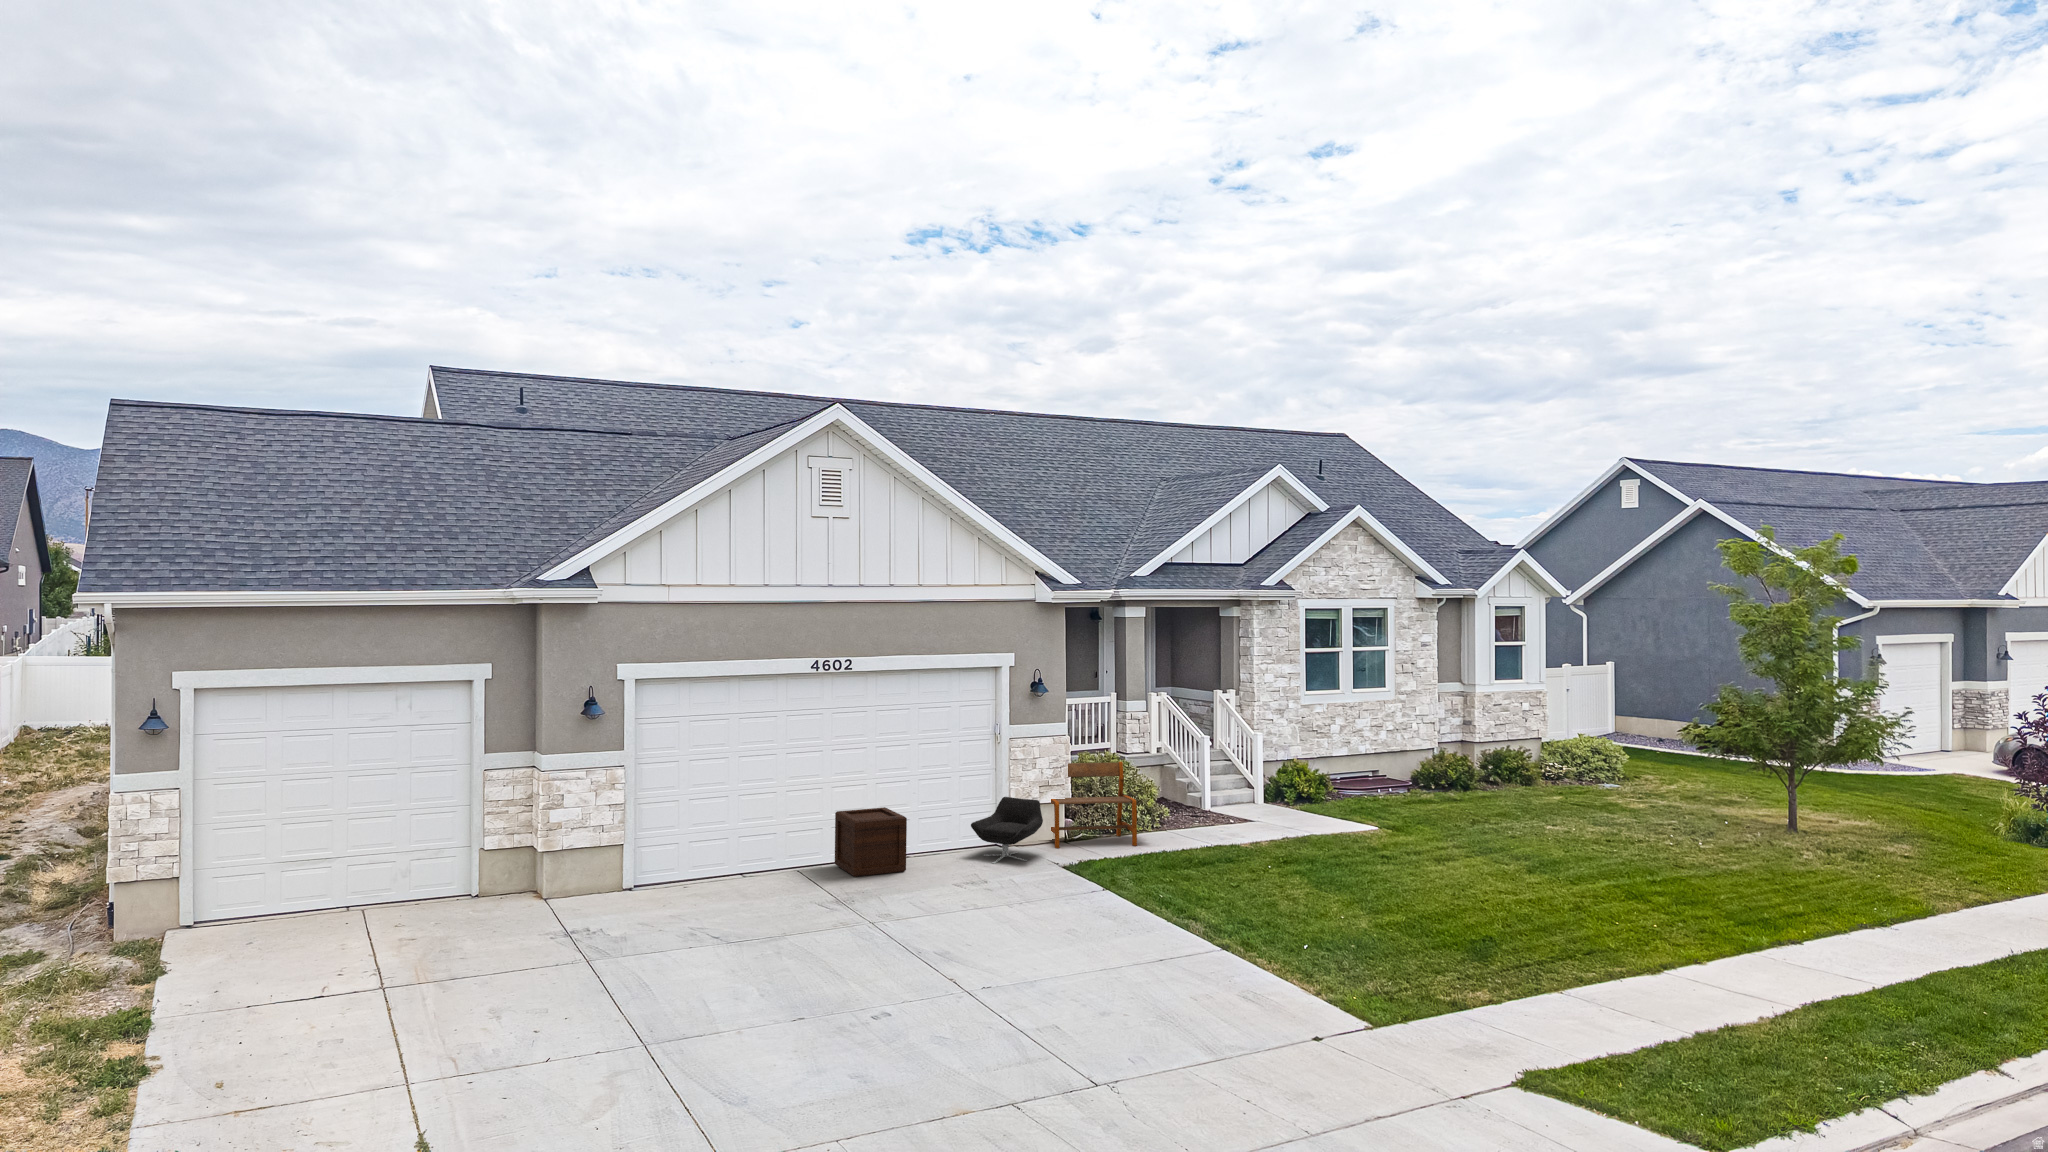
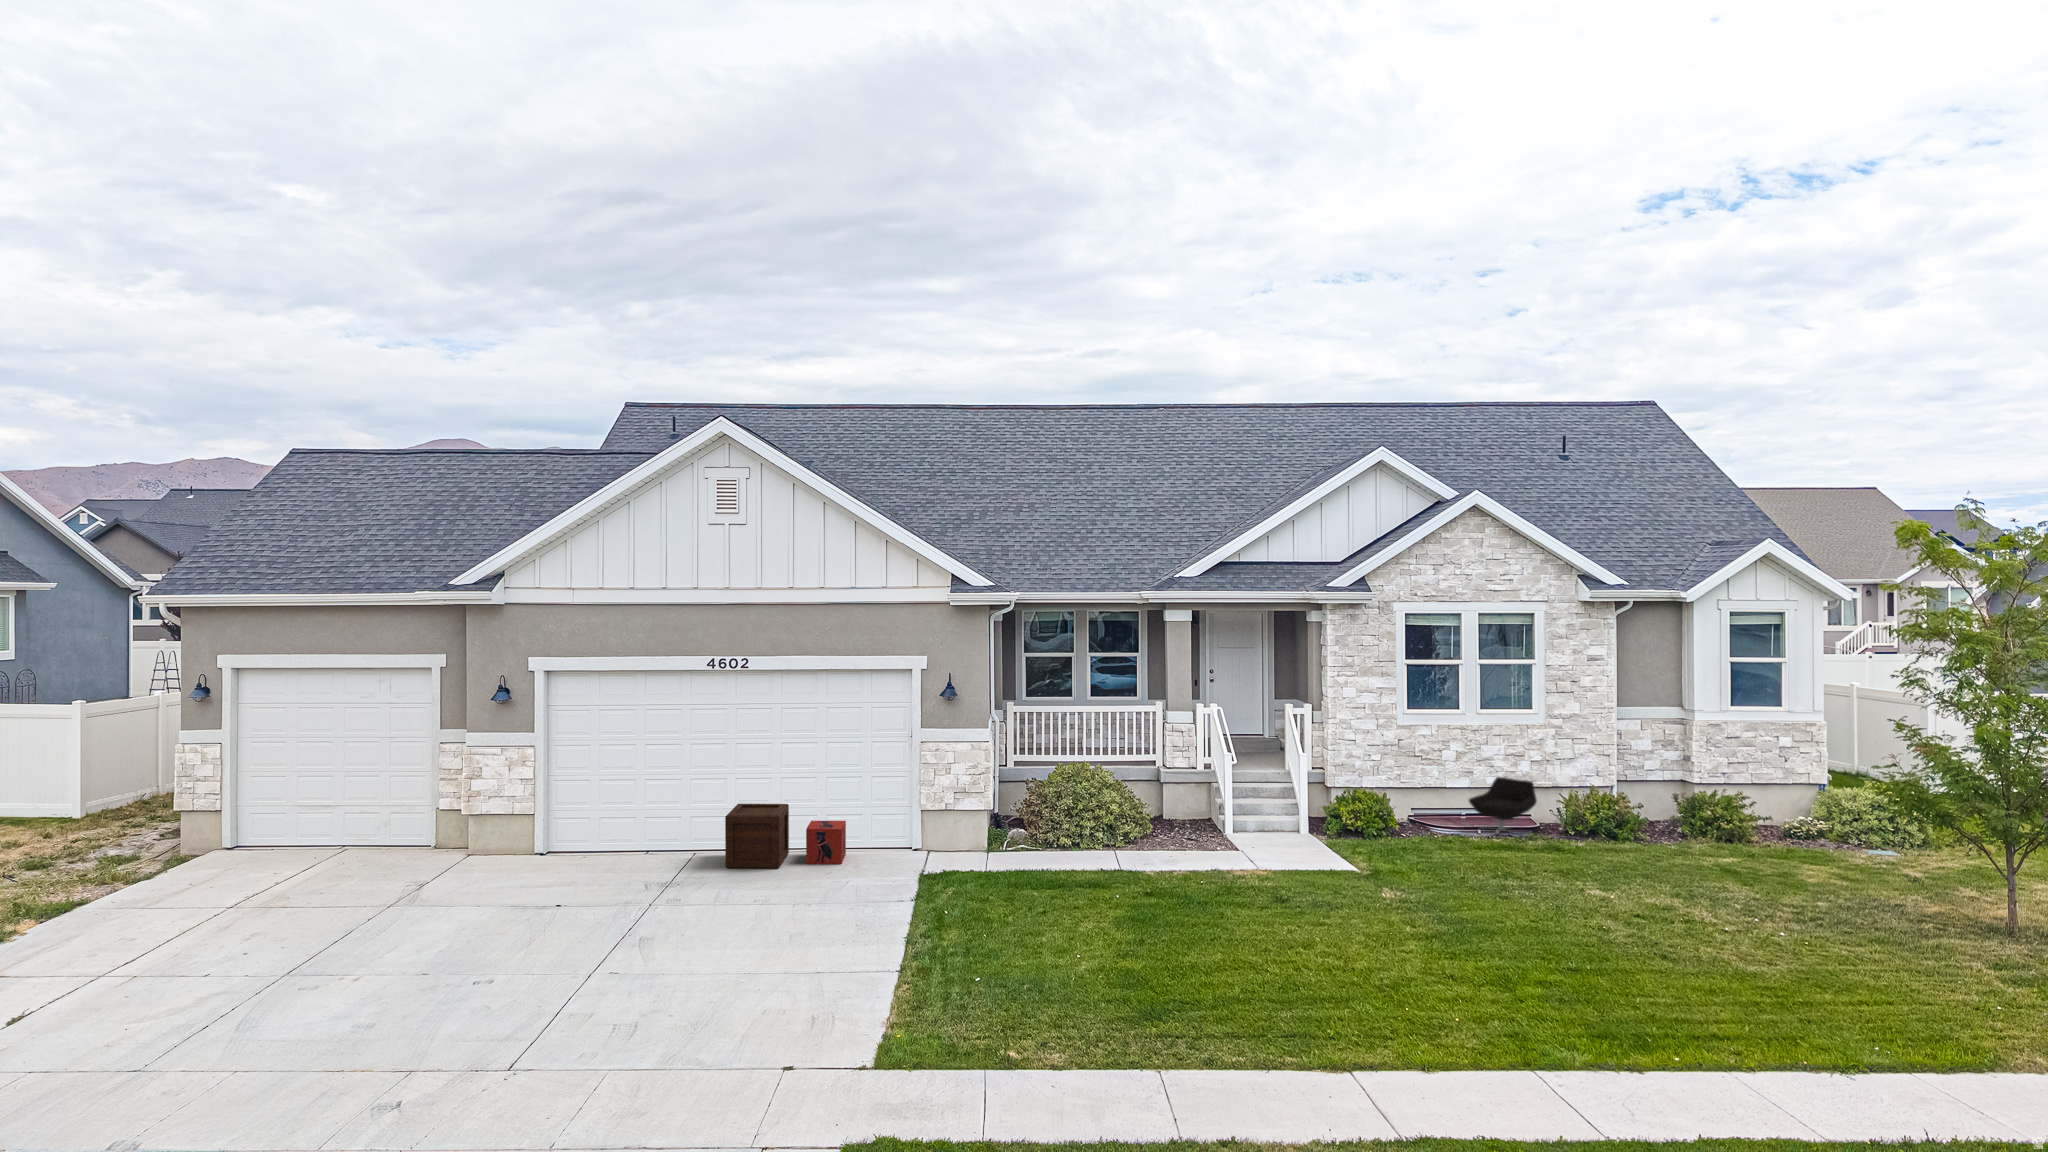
bench: present [1051,762,1137,848] -> none [965,773,1062,870]
lounge chair: present [971,797,1043,864] -> present [1469,777,1537,835]
storage box: none [906,820,954,865] -> present [806,821,846,864]

